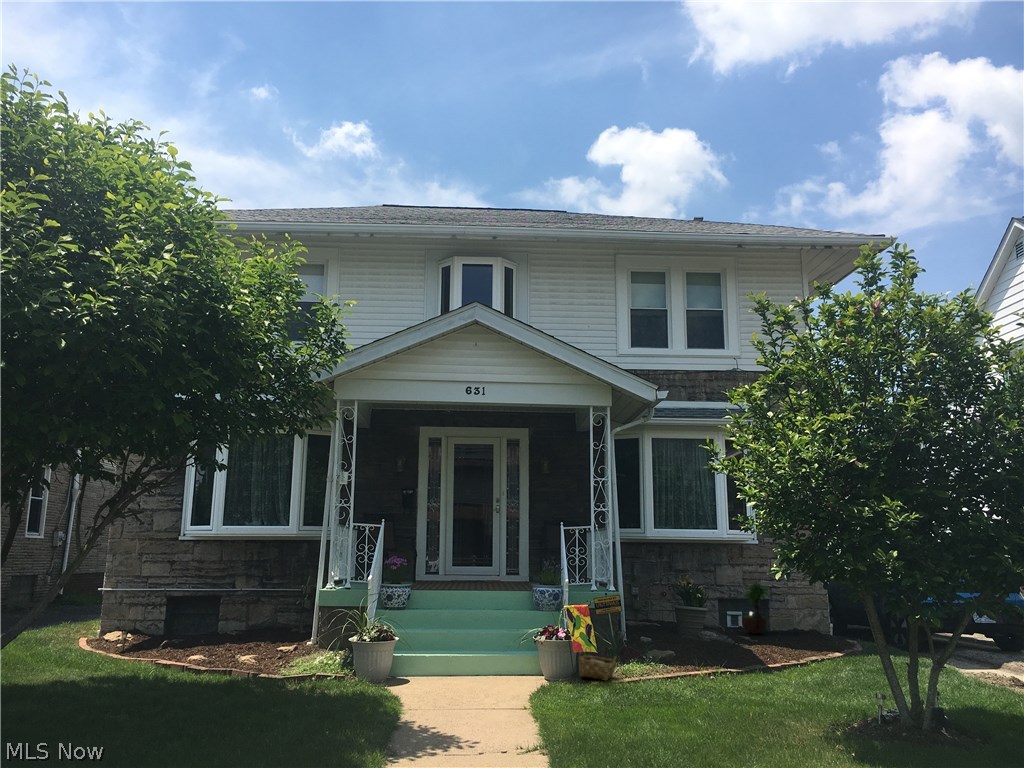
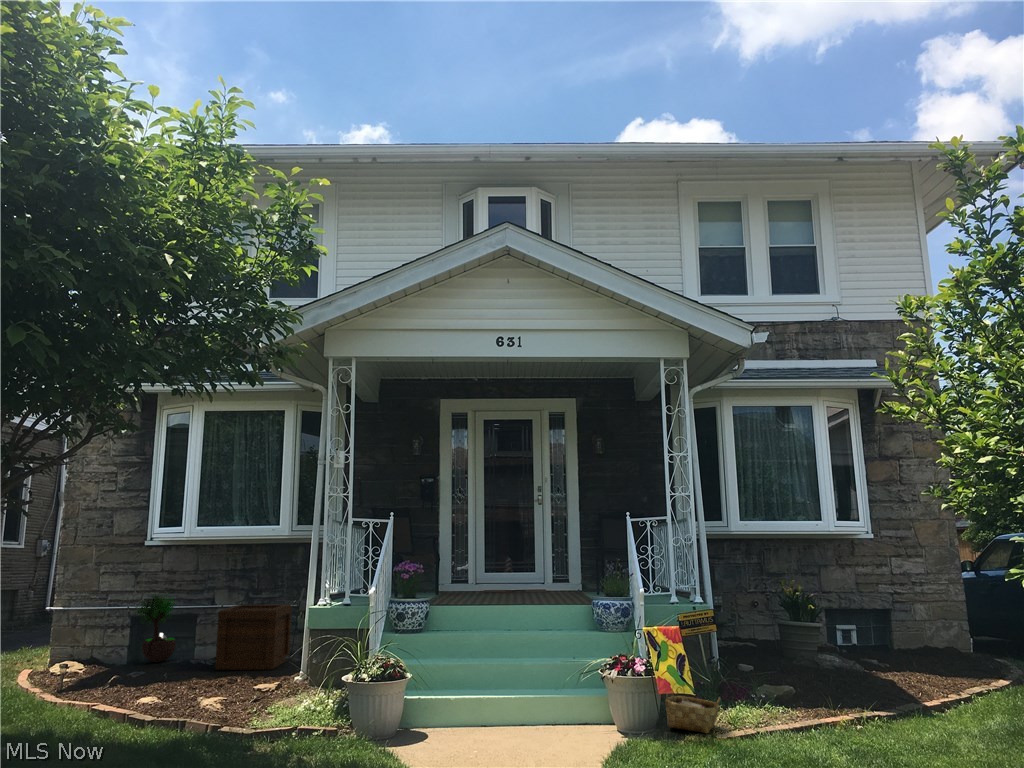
potted tree: present [742,581,768,634] -> present [135,593,177,662]
wooden crate: none [240,588,299,639] -> present [215,604,292,670]

